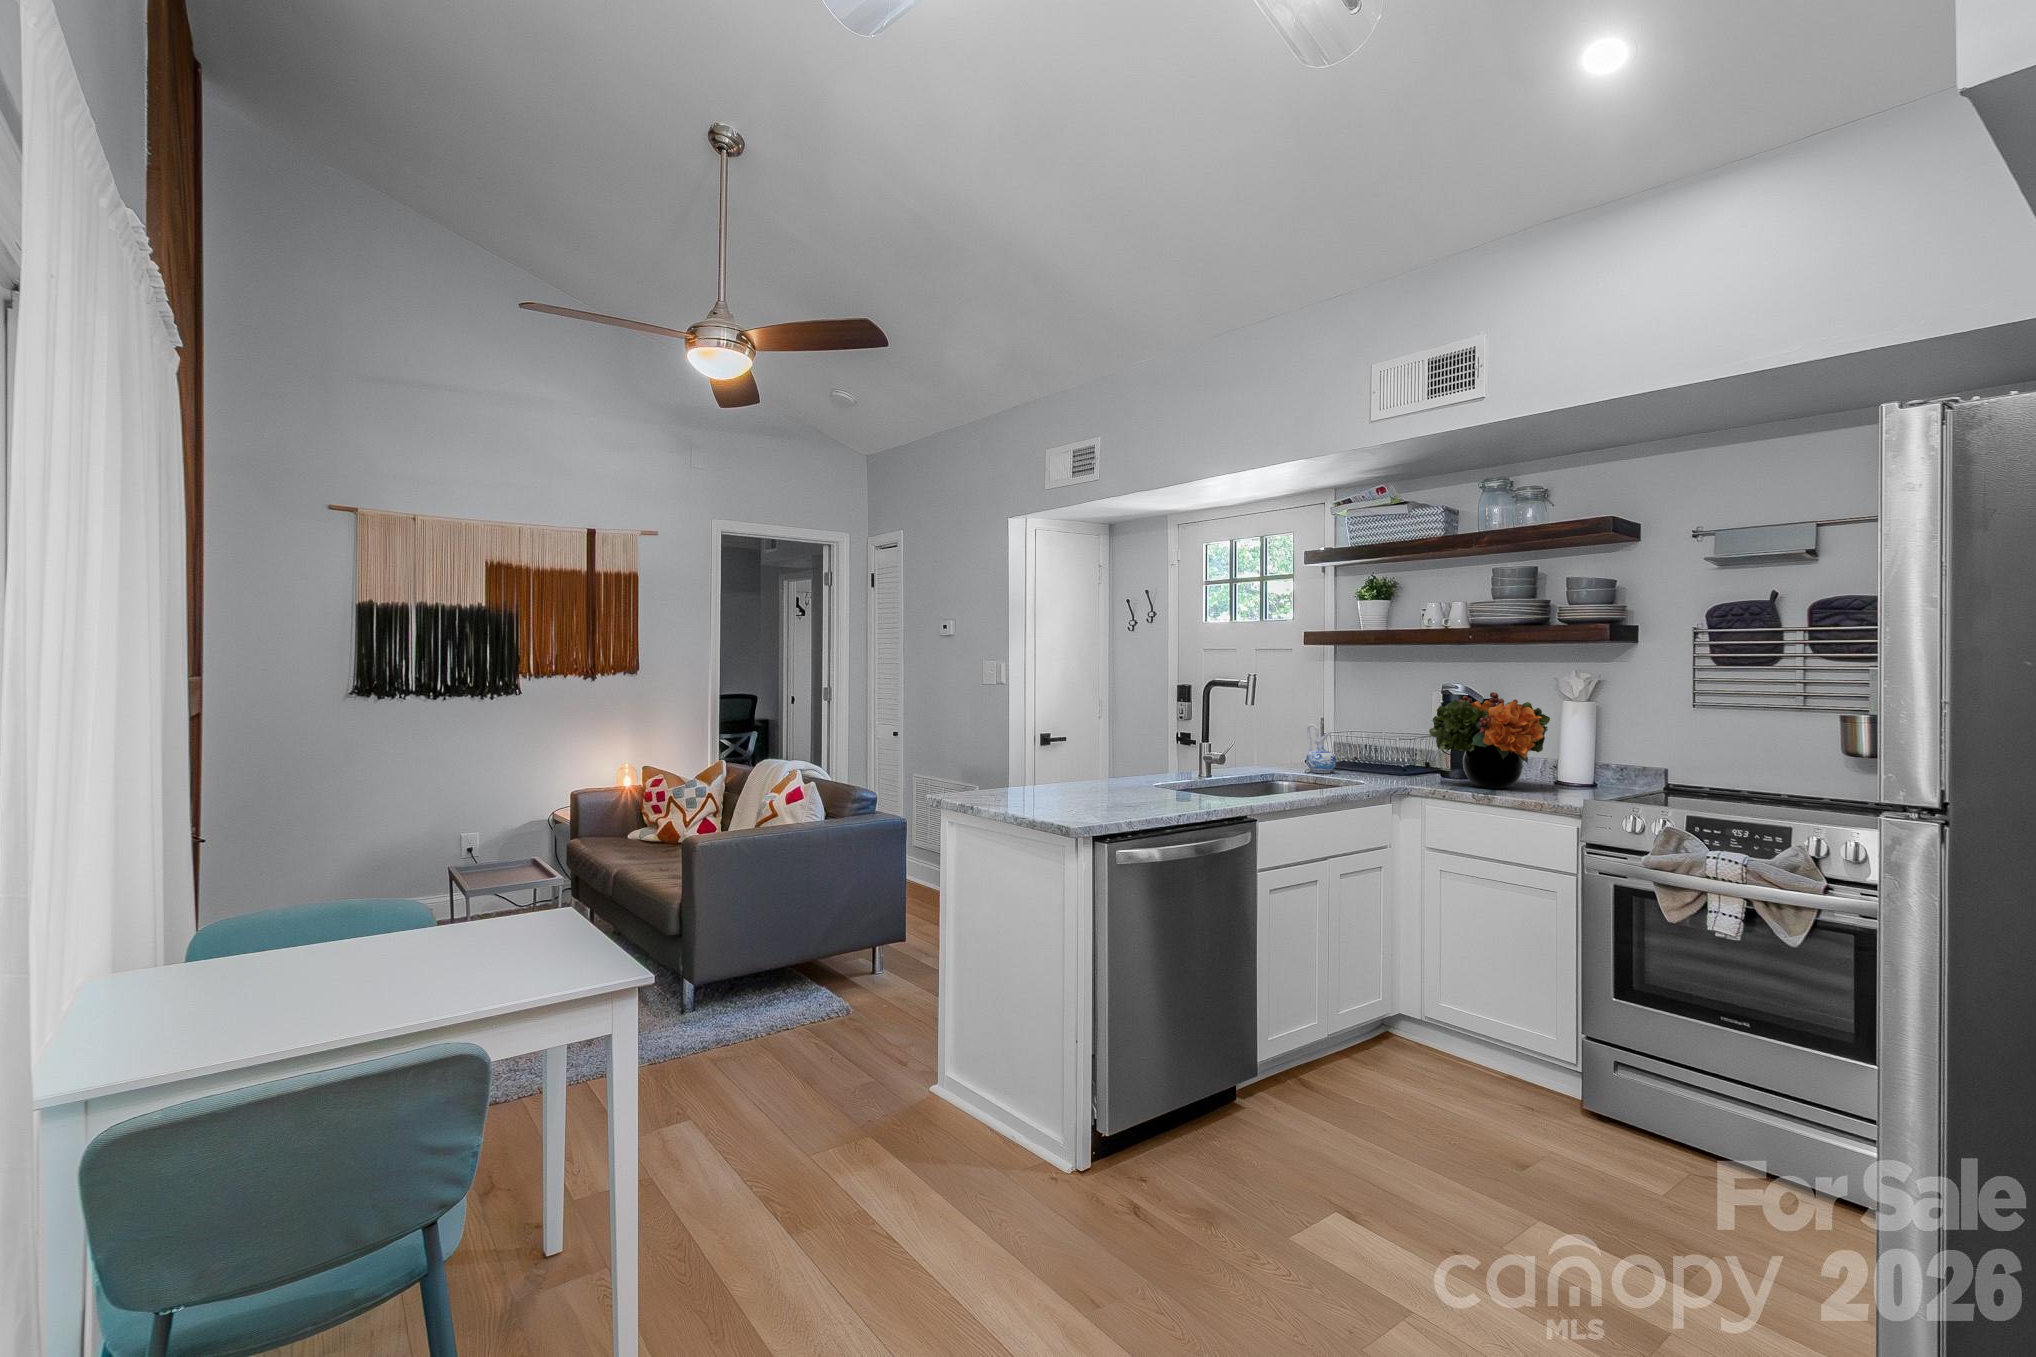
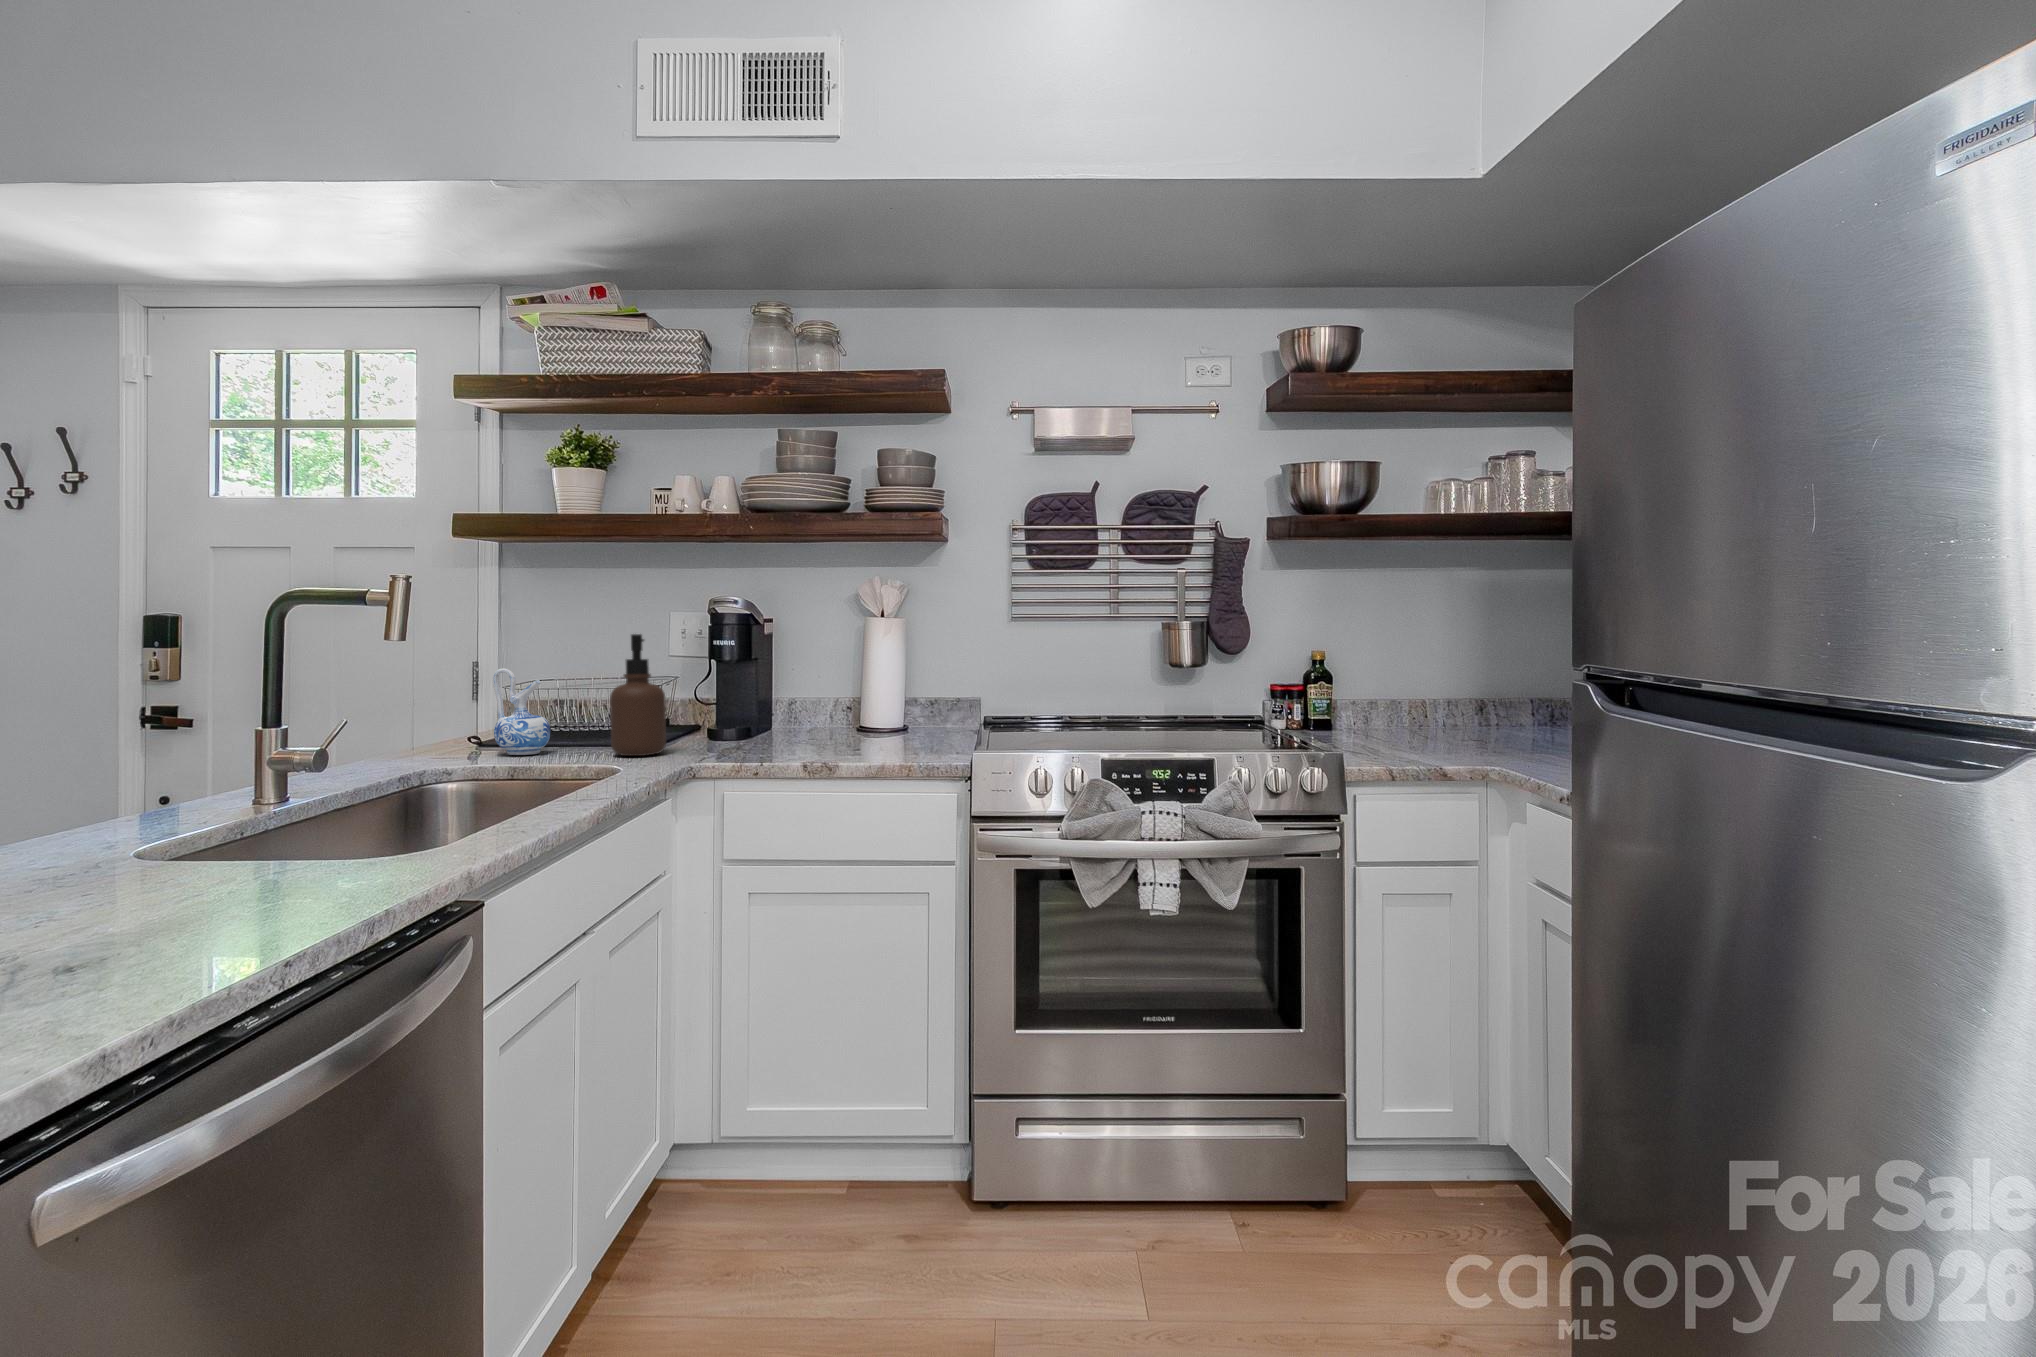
flower arrangement: present [1429,692,1550,788] -> none [722,605,893,750]
soap dispenser: none [1363,708,1397,780] -> present [610,634,666,756]

